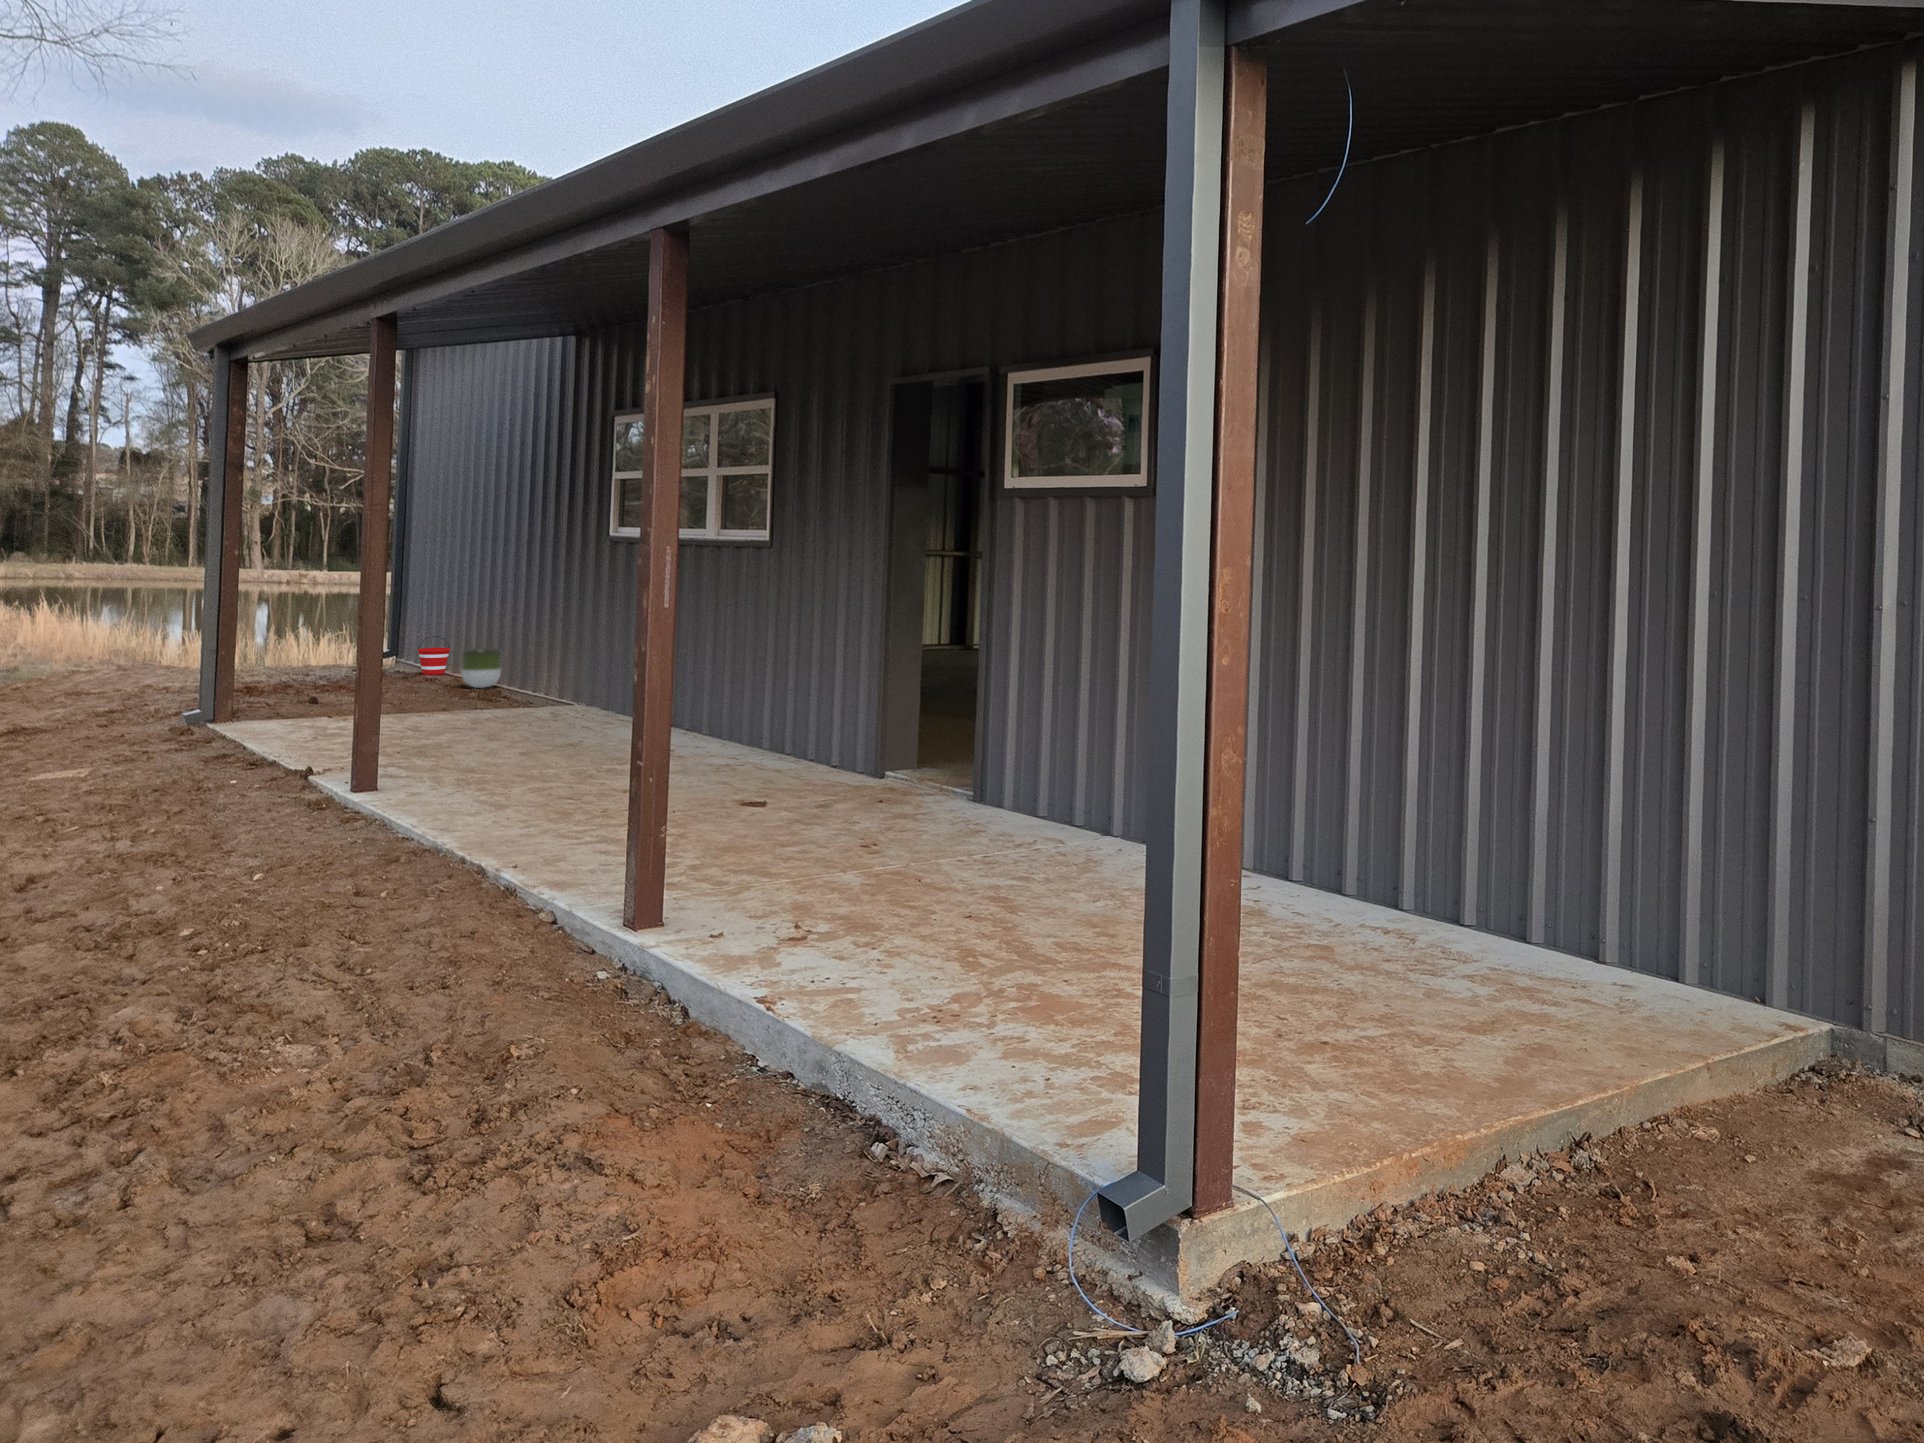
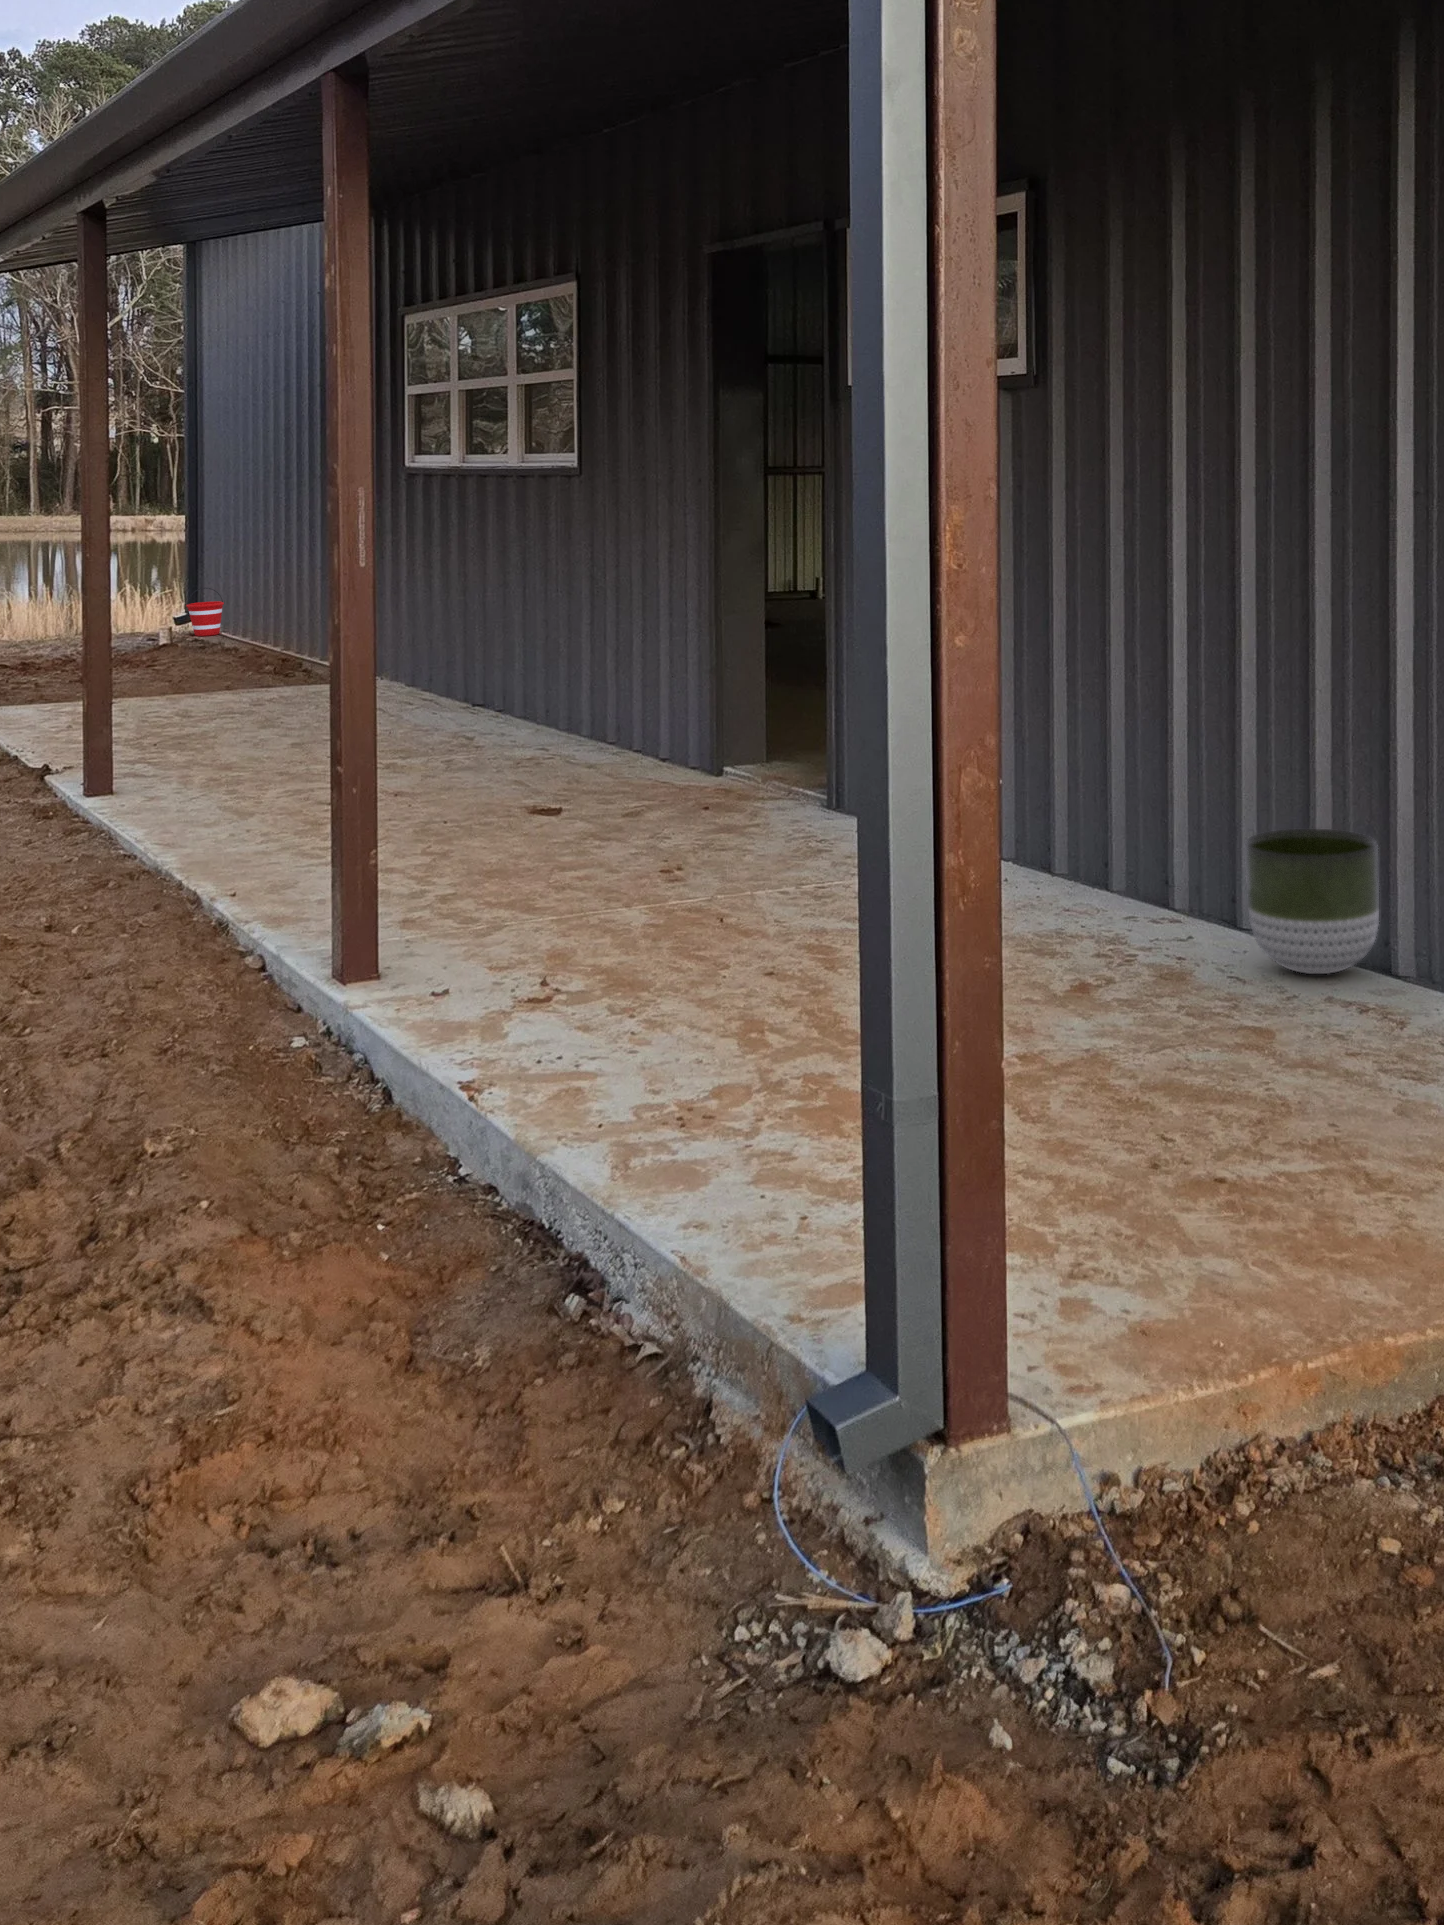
planter: present [461,649,502,688] -> present [1245,829,1379,974]

